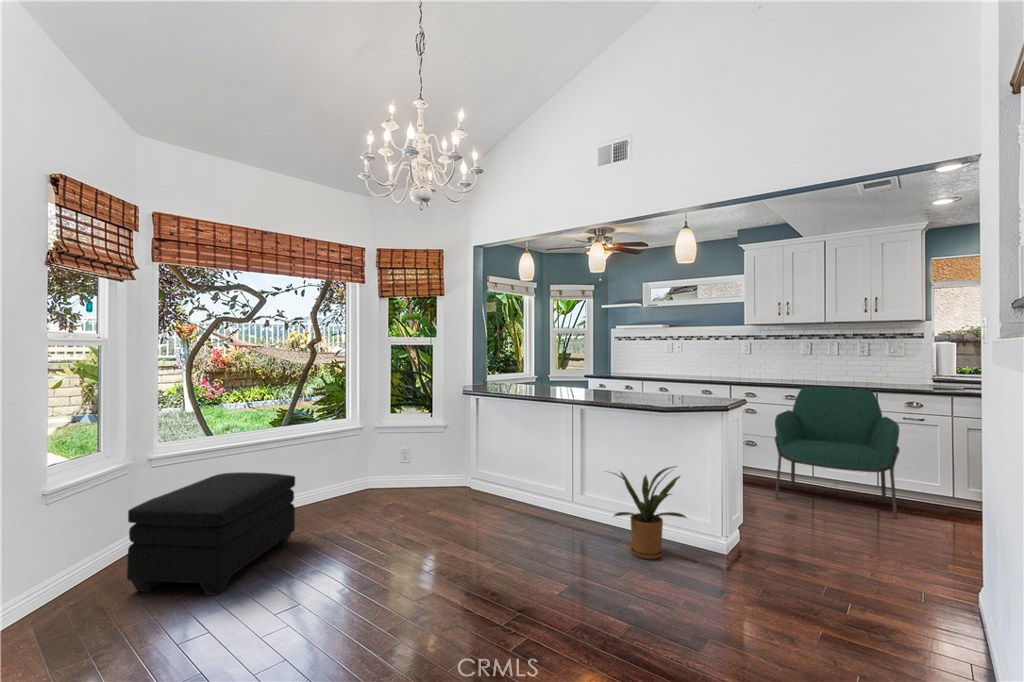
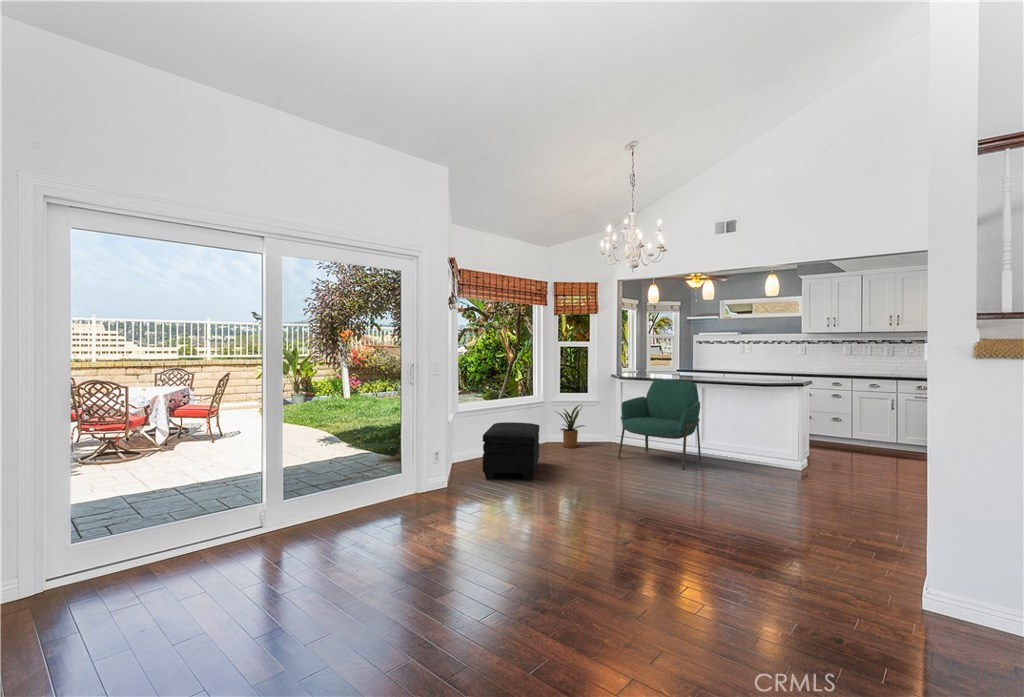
armchair: present [775,387,900,518] -> present [618,380,701,470]
house plant: present [613,466,687,559] -> present [557,405,584,448]

